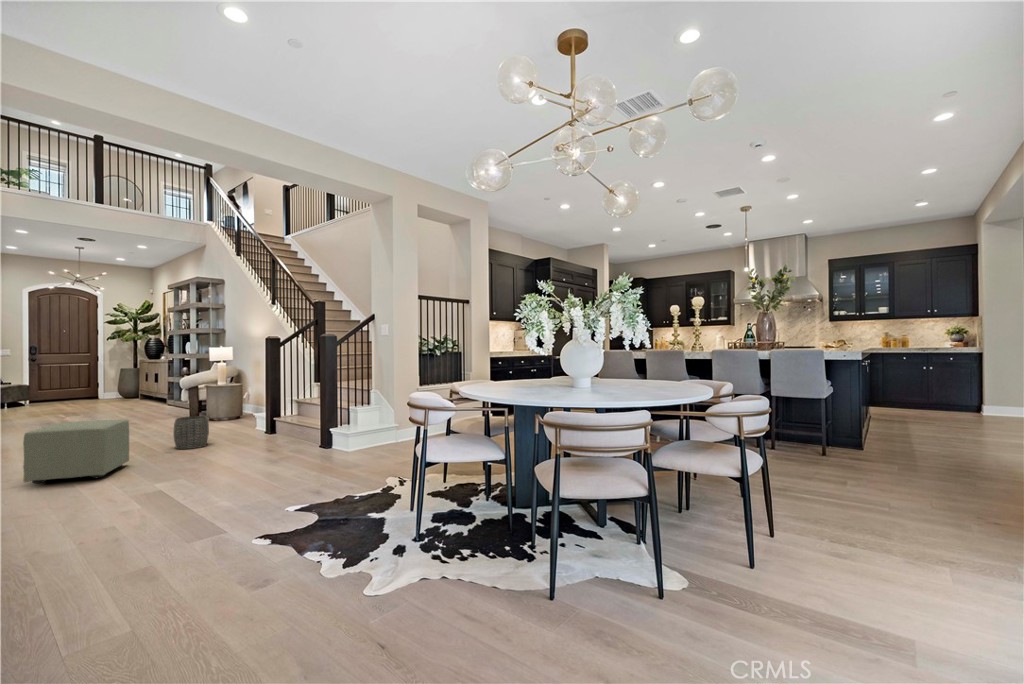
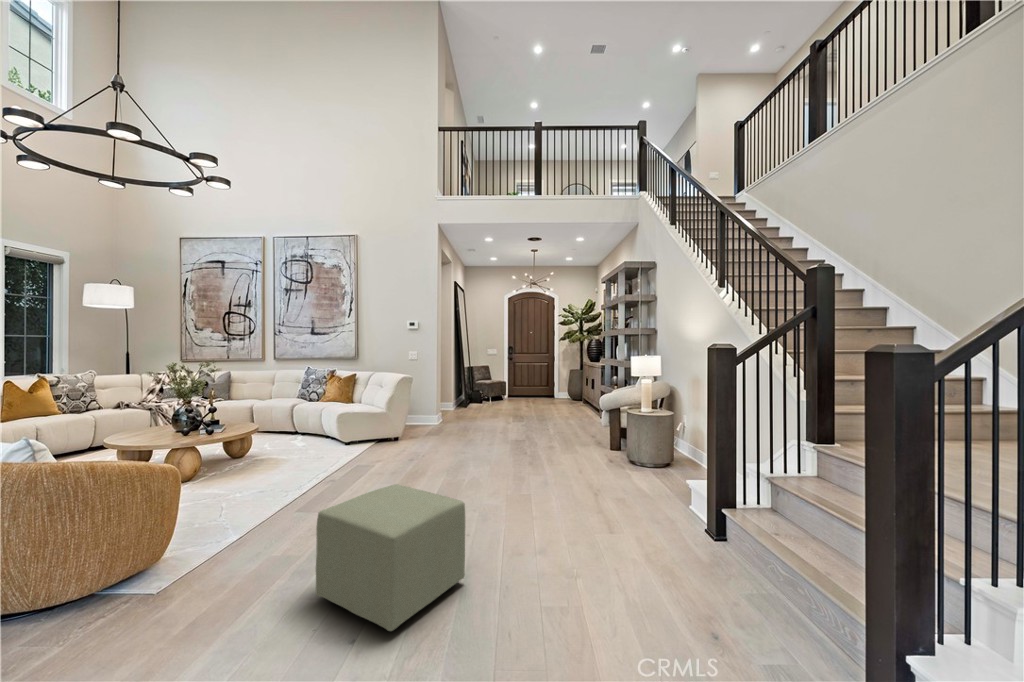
woven basket: present [174,416,209,449] -> none [551,486,604,557]

